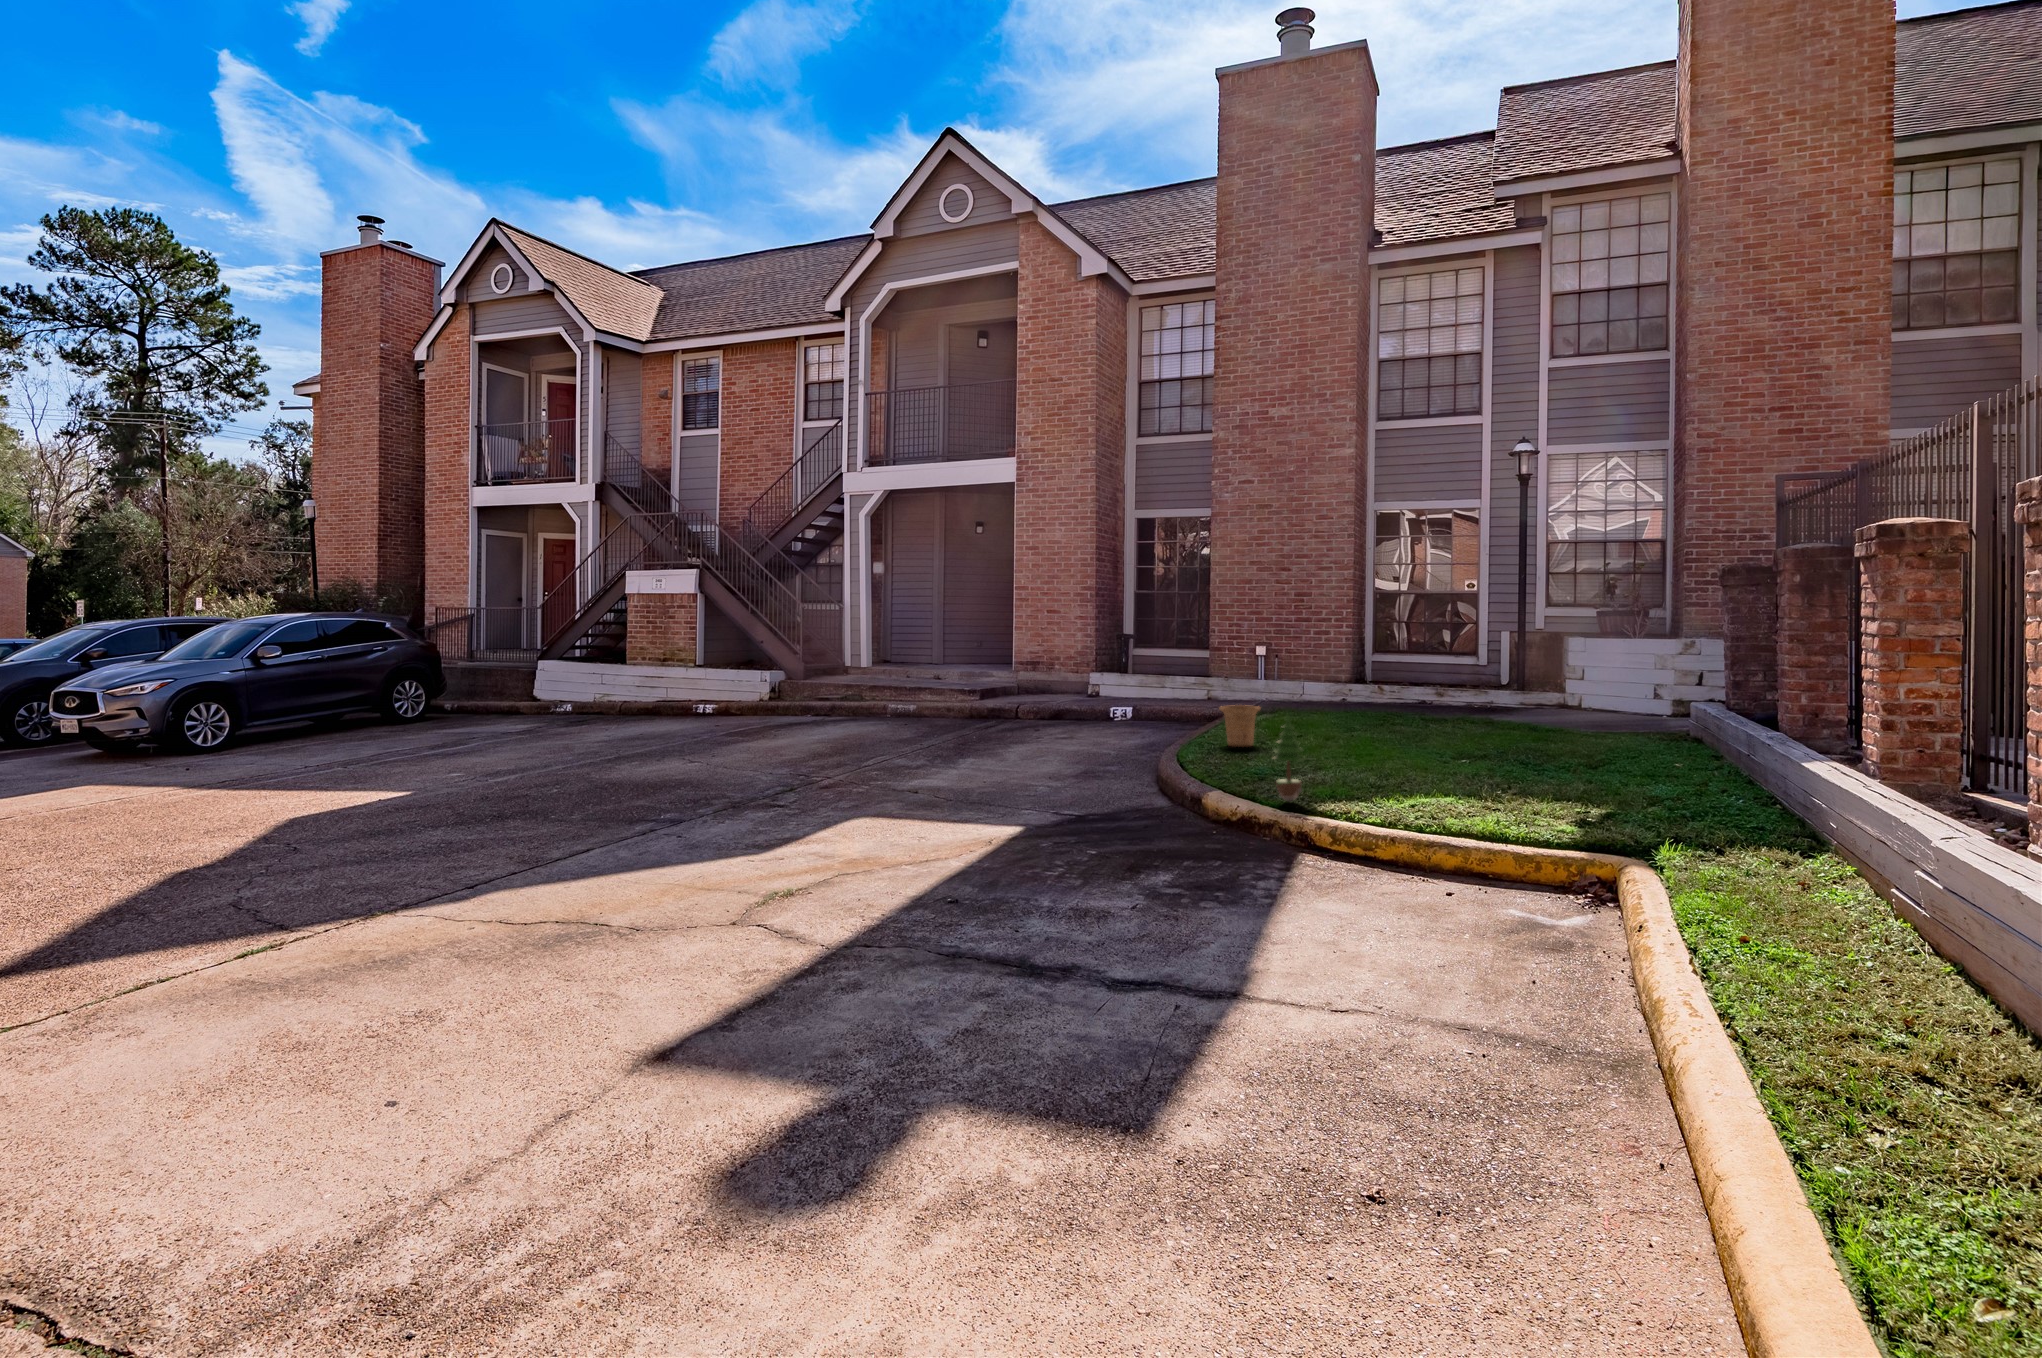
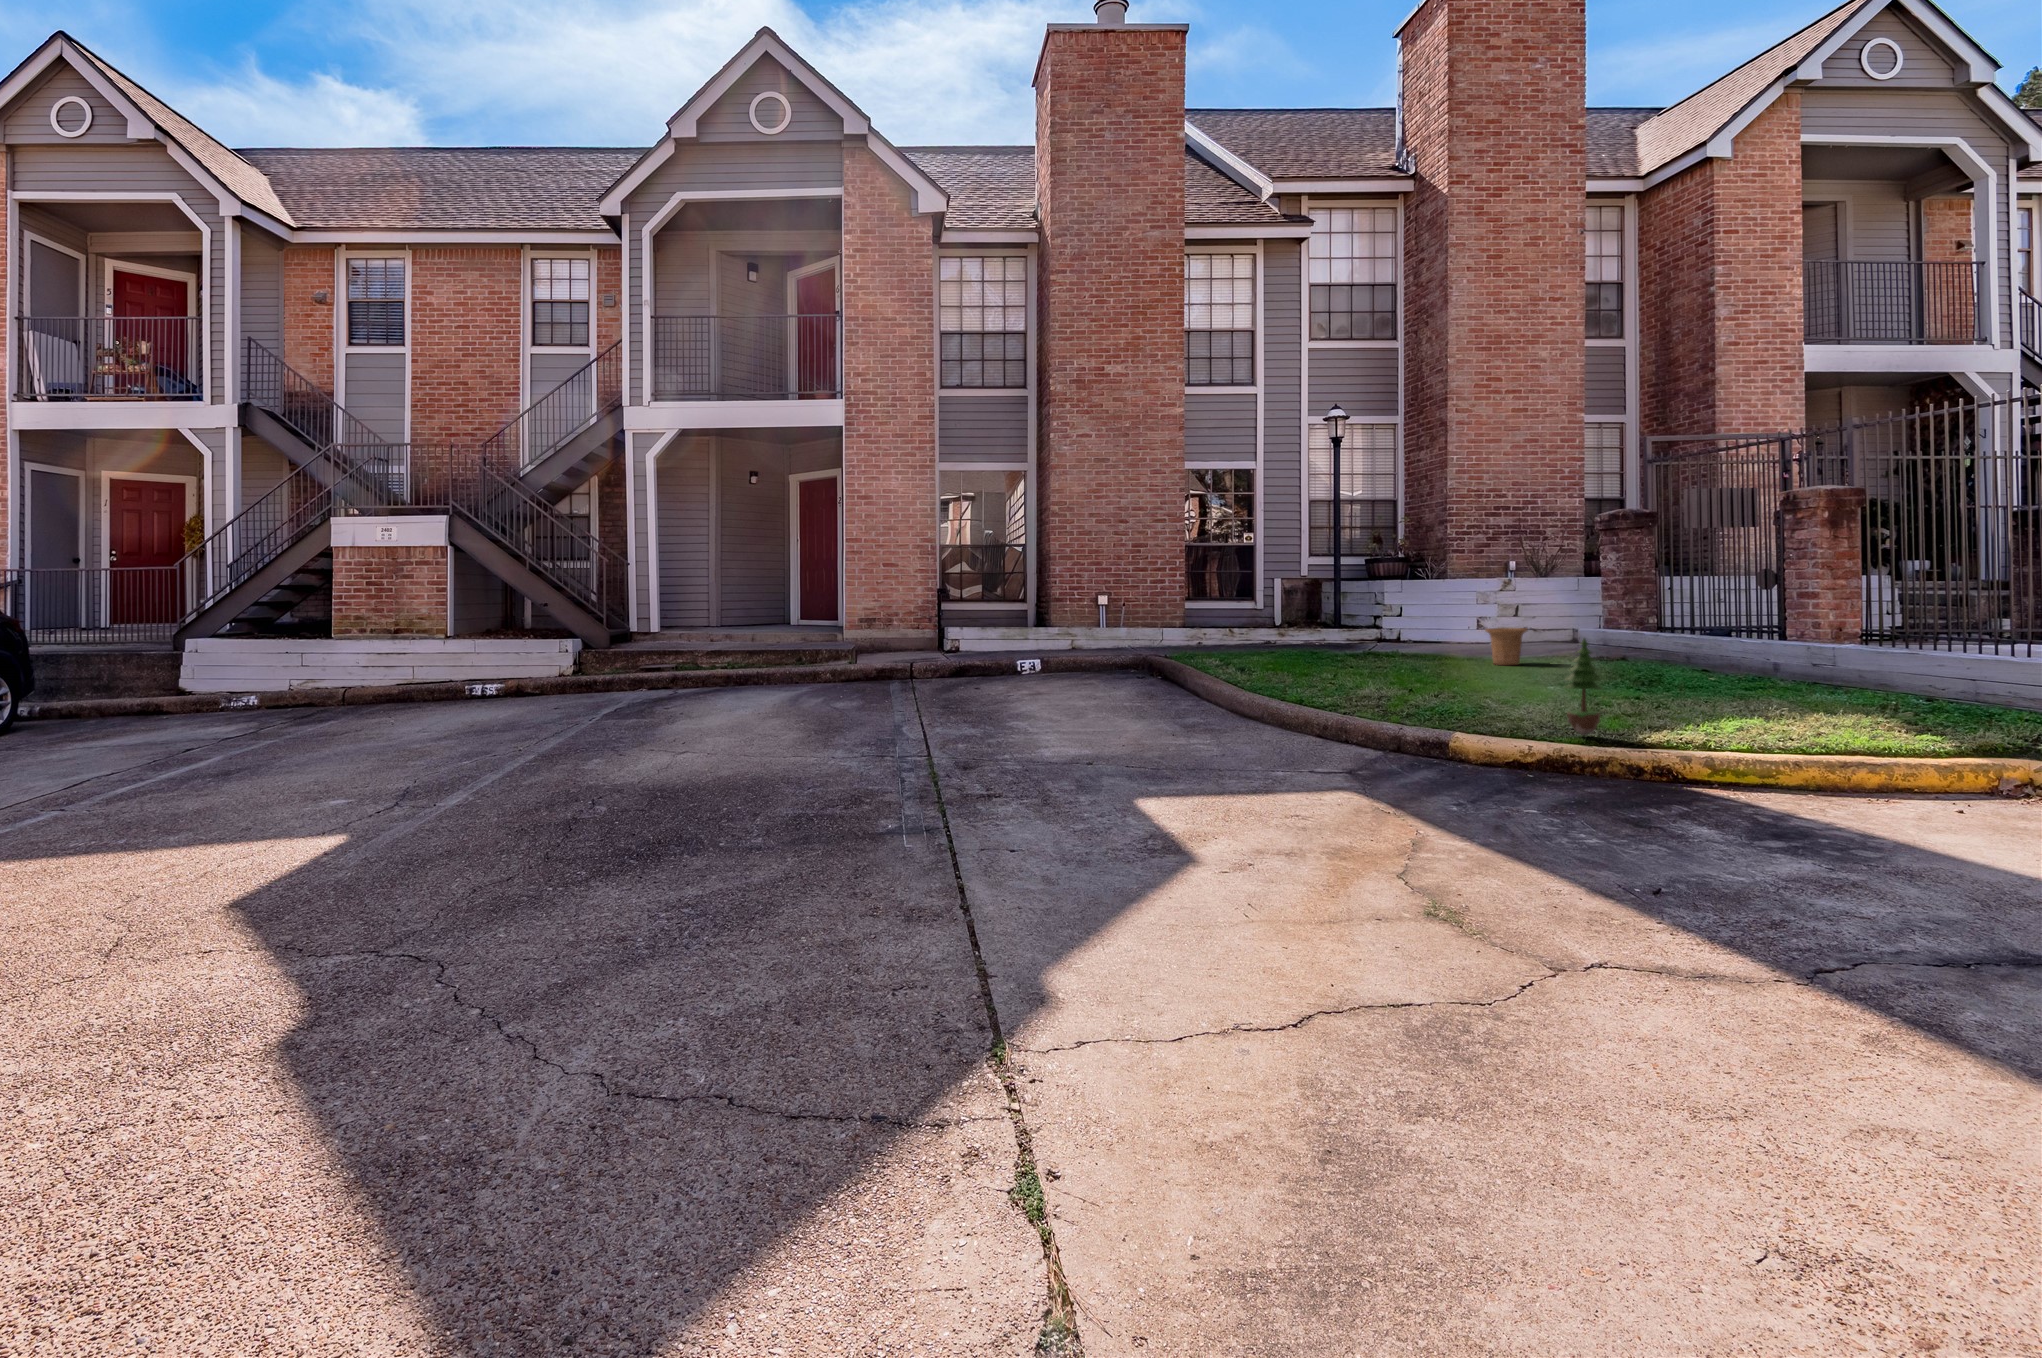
basket: present [1220,705,1260,746] -> present [1485,628,1527,665]

